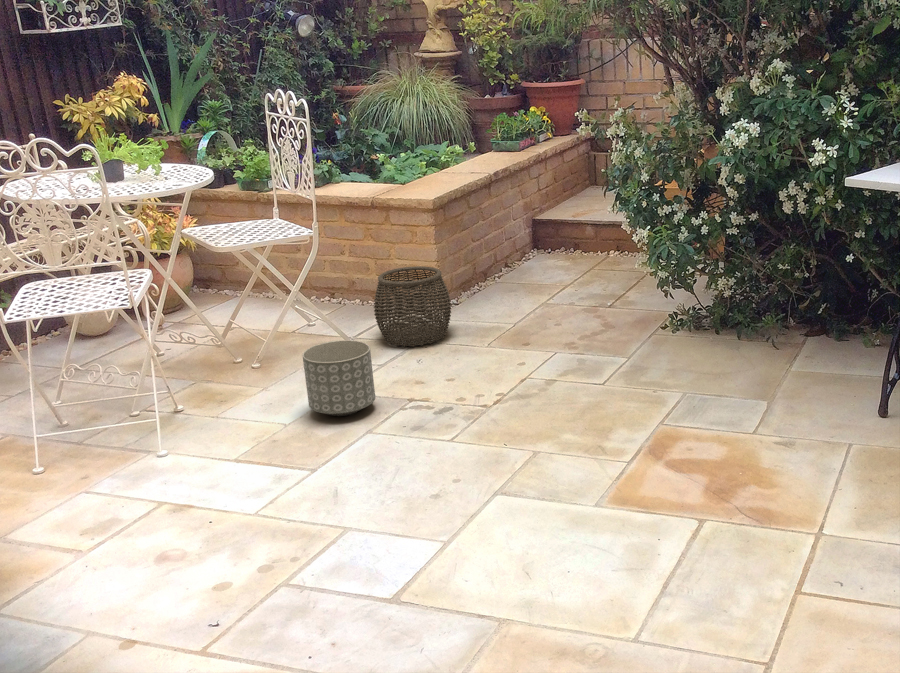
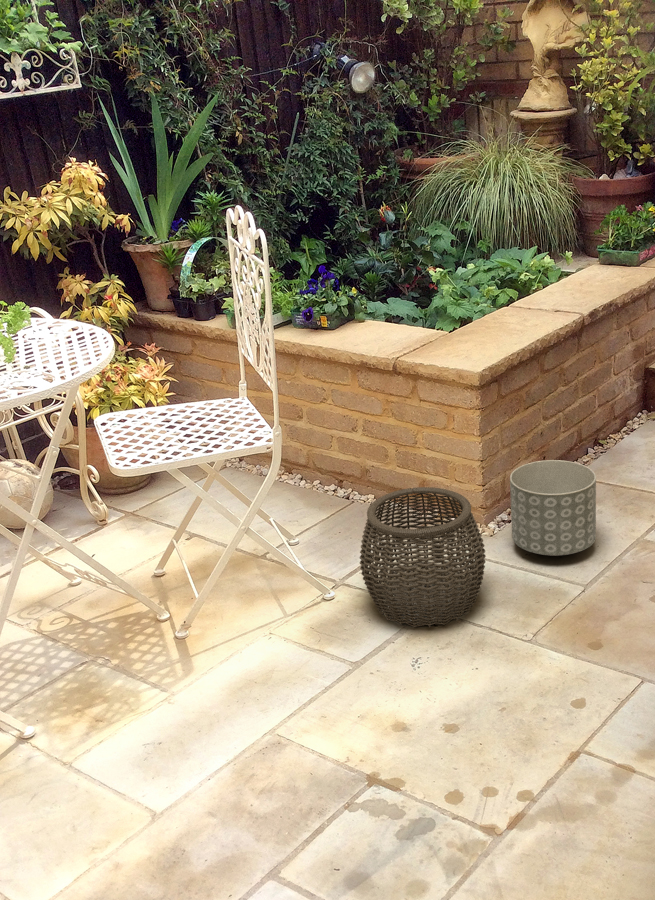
planter: present [302,340,375,416] -> present [510,460,596,556]

